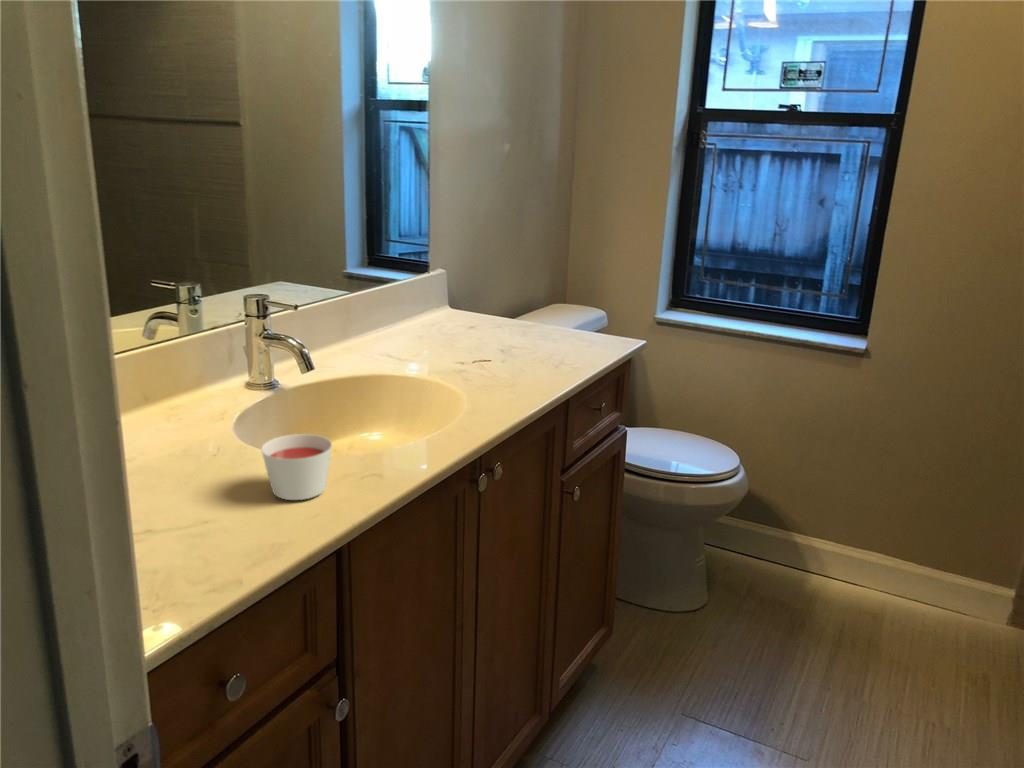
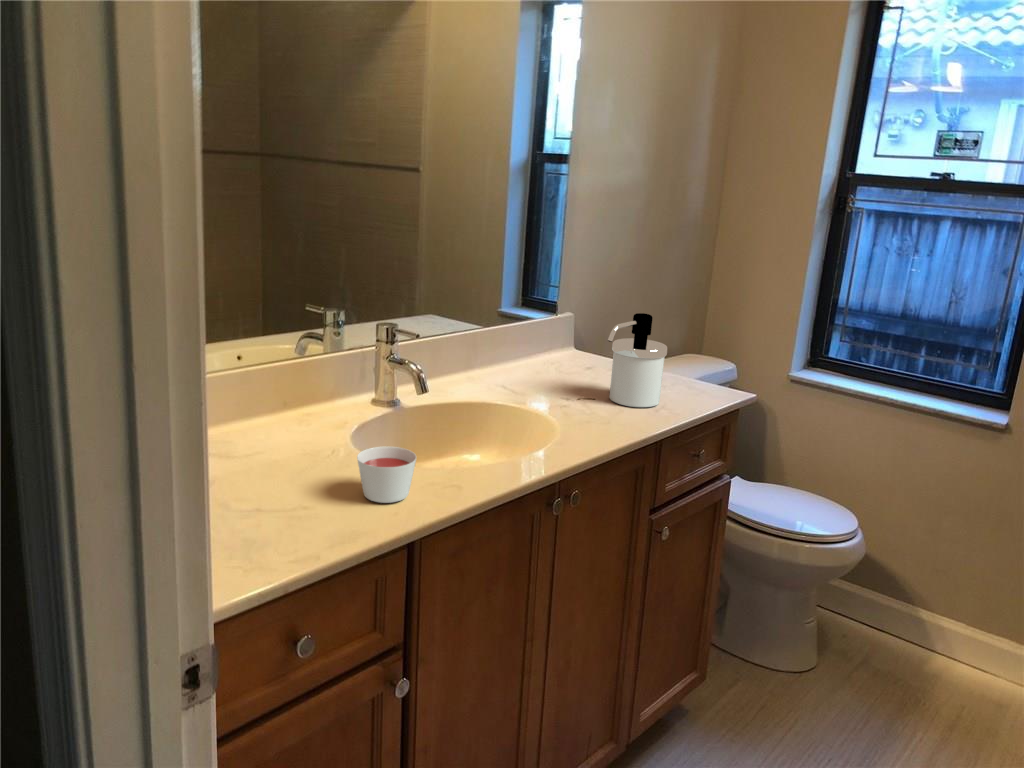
soap dispenser: none [503,263,562,364] -> present [608,313,667,407]

